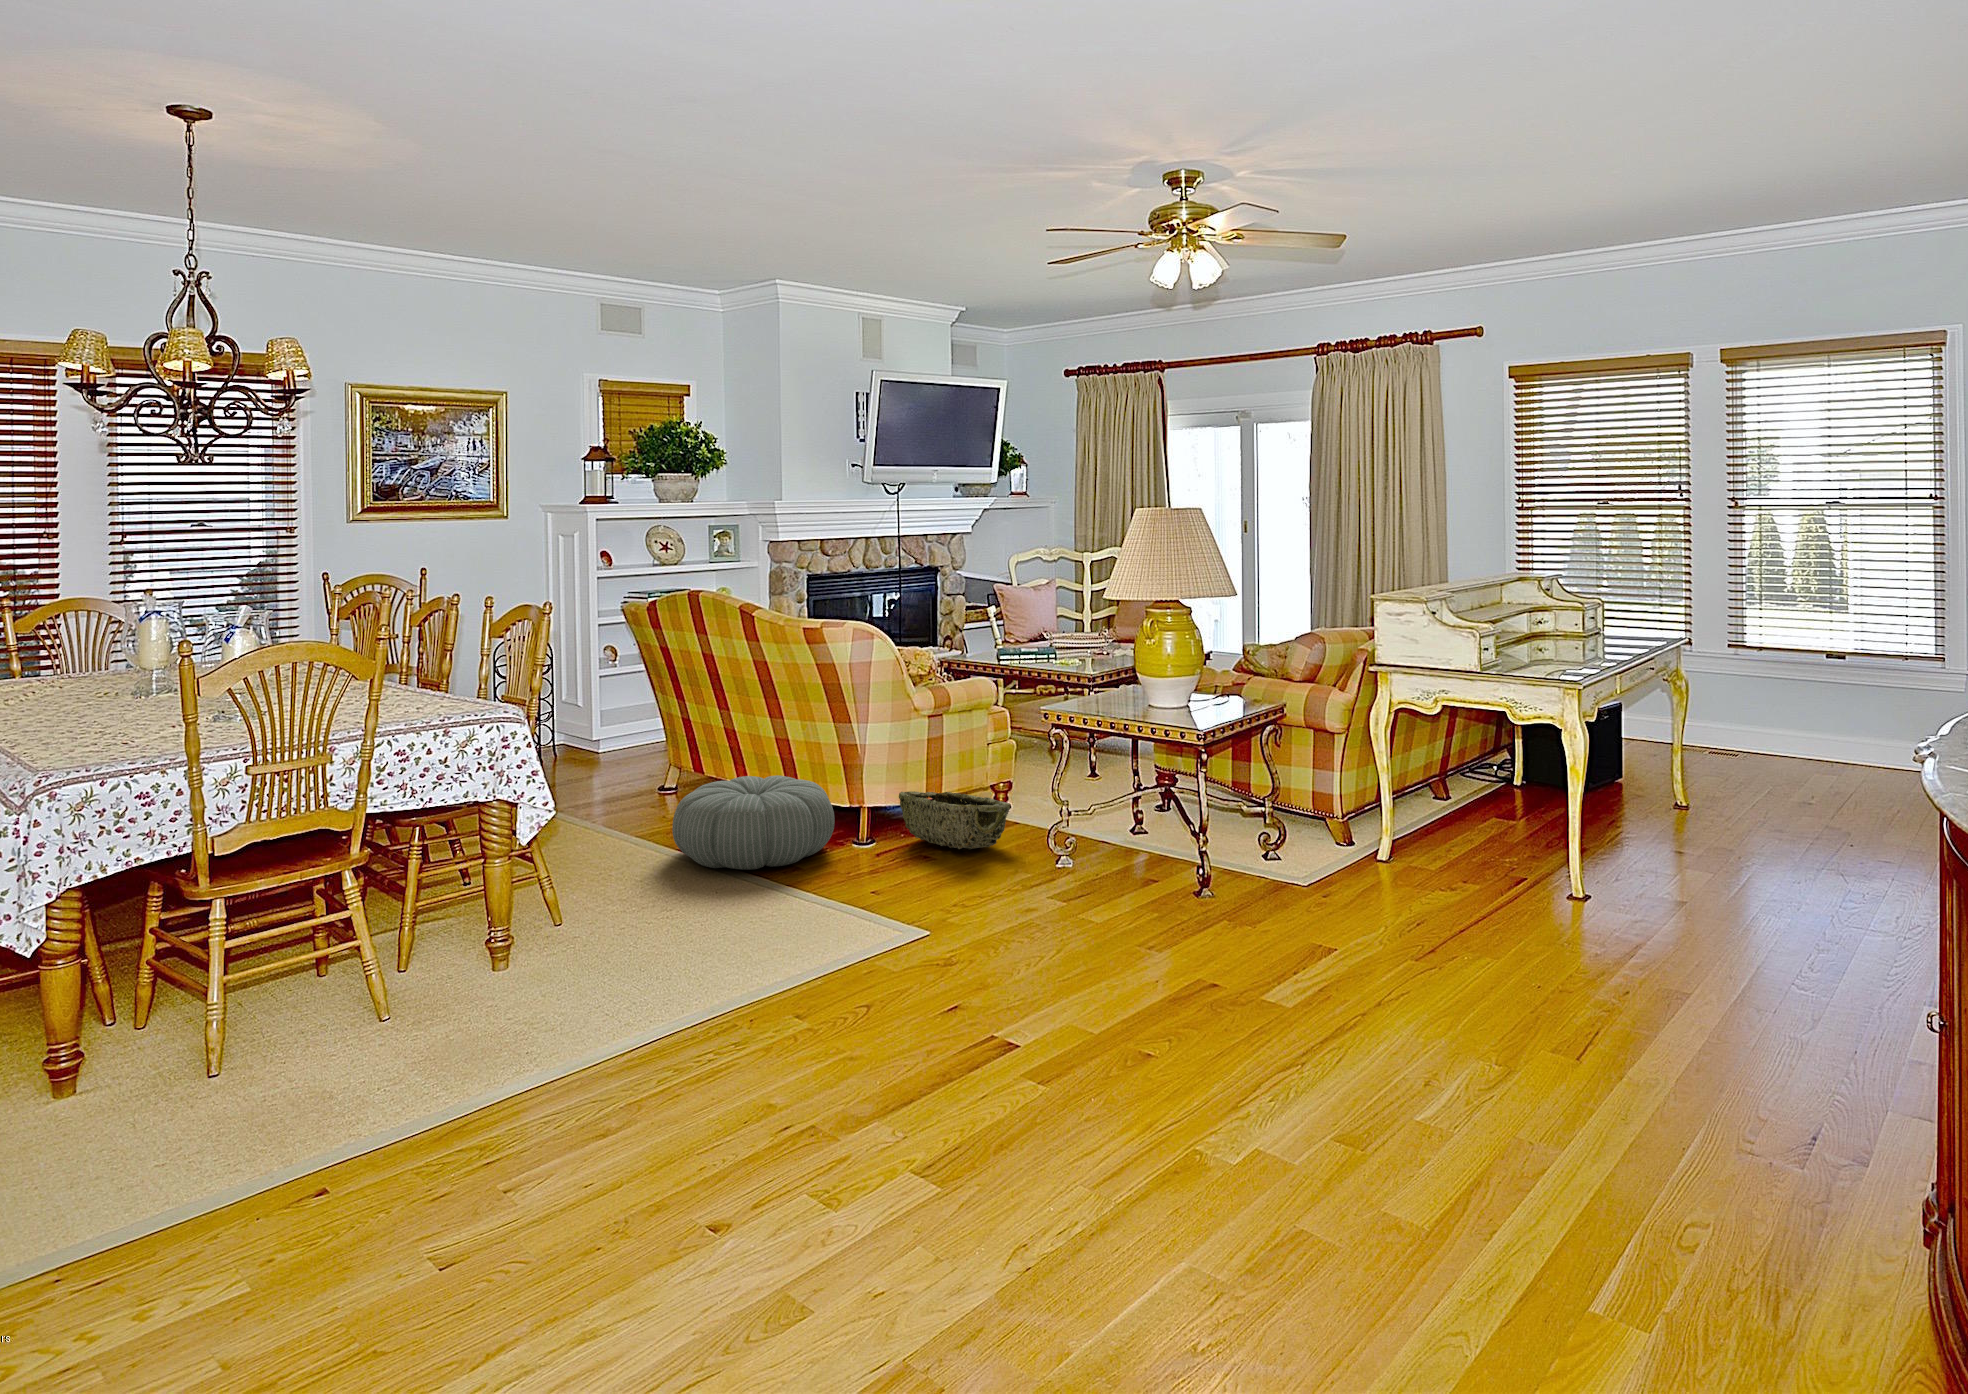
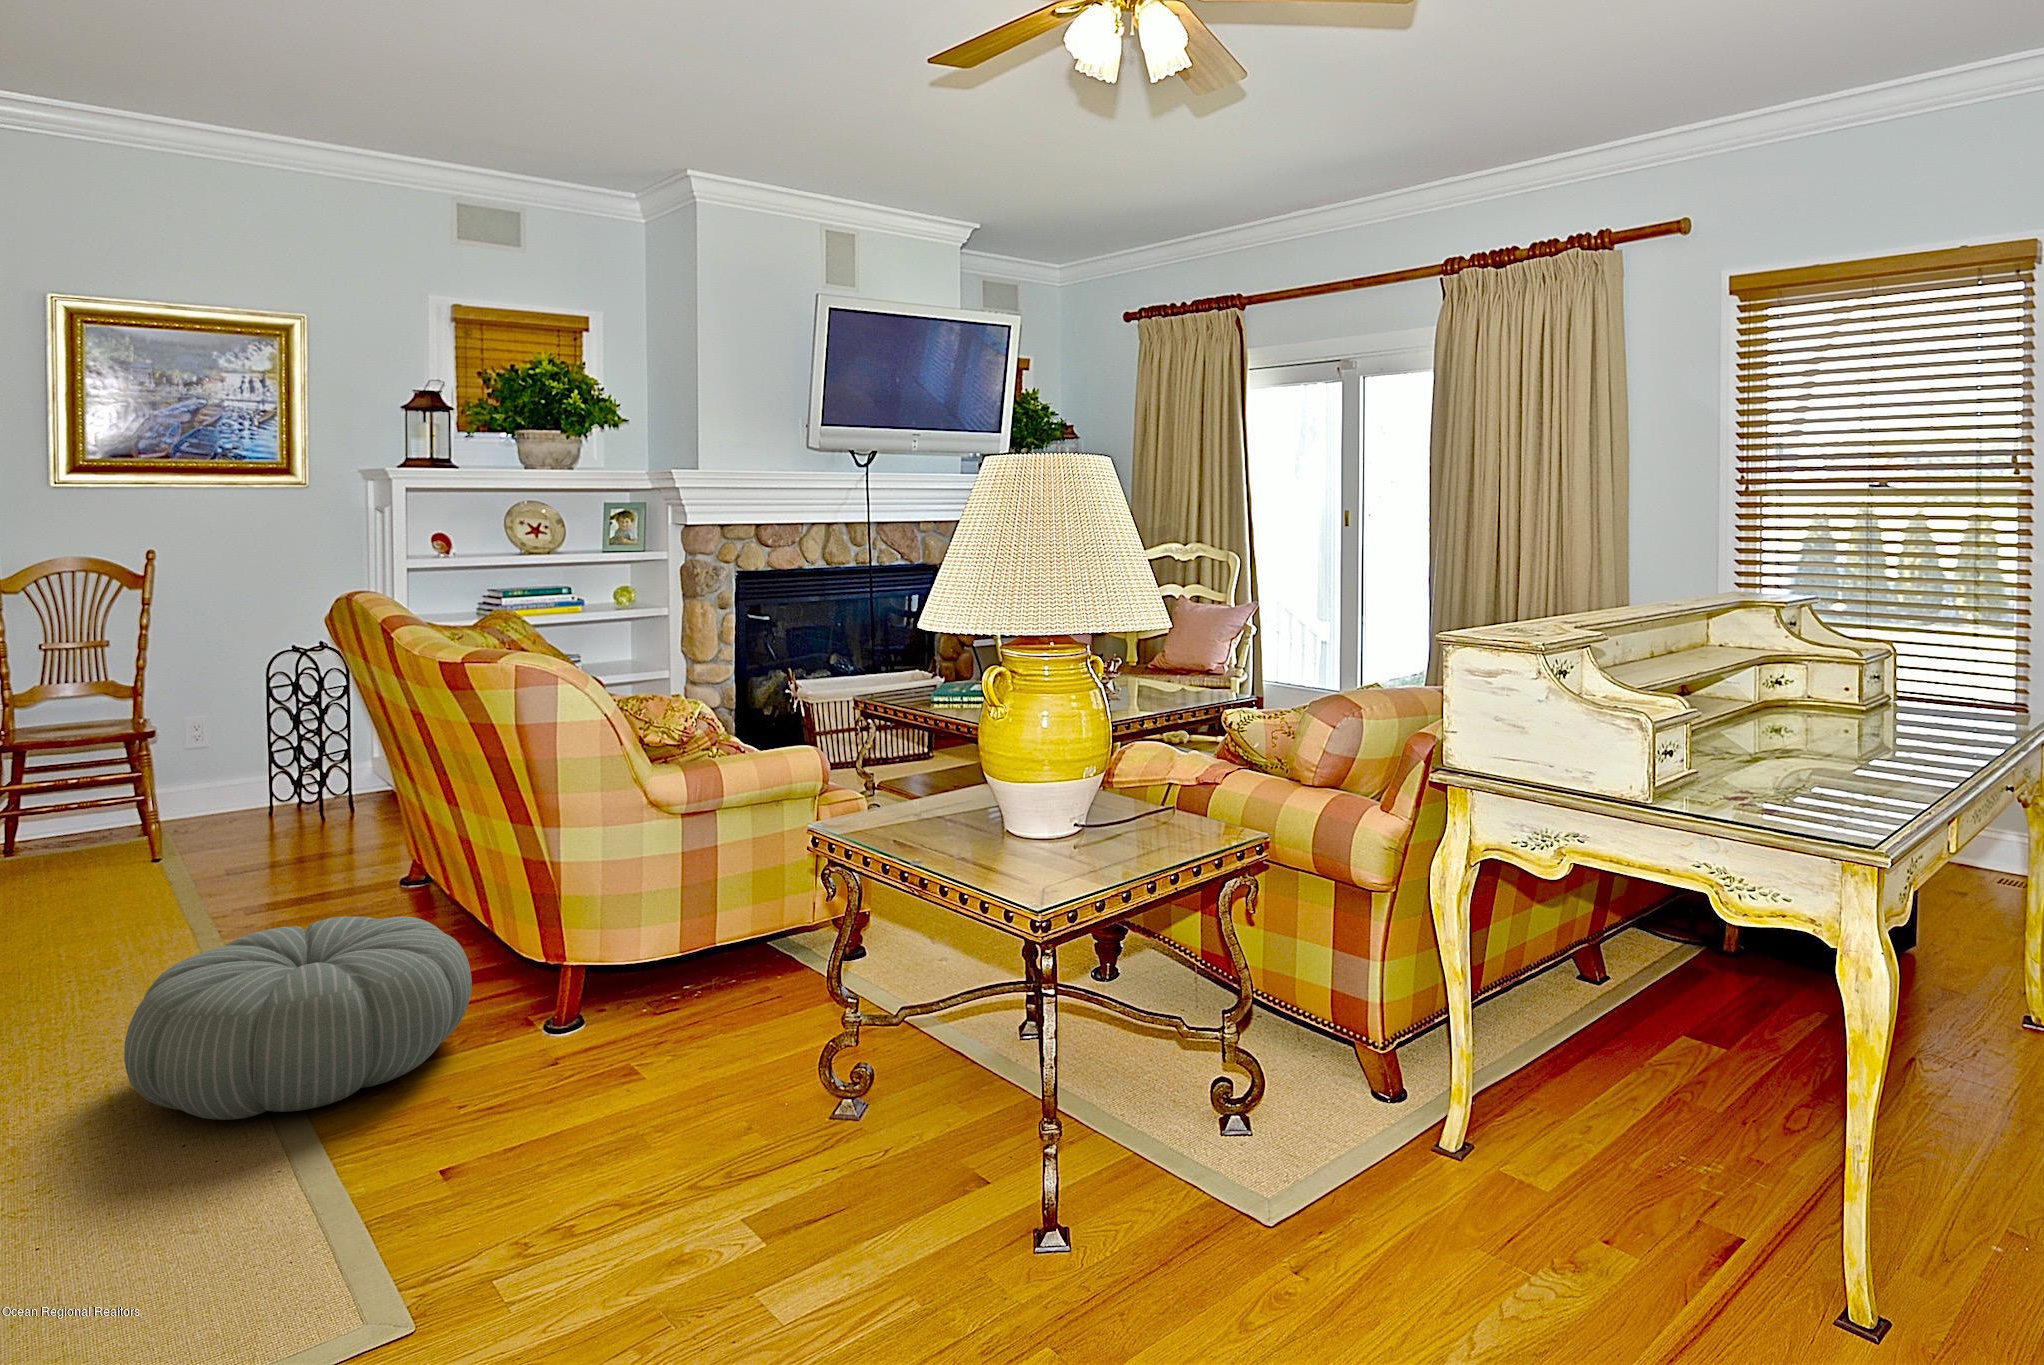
woven basket: present [899,791,1010,849] -> none [586,952,766,1084]

